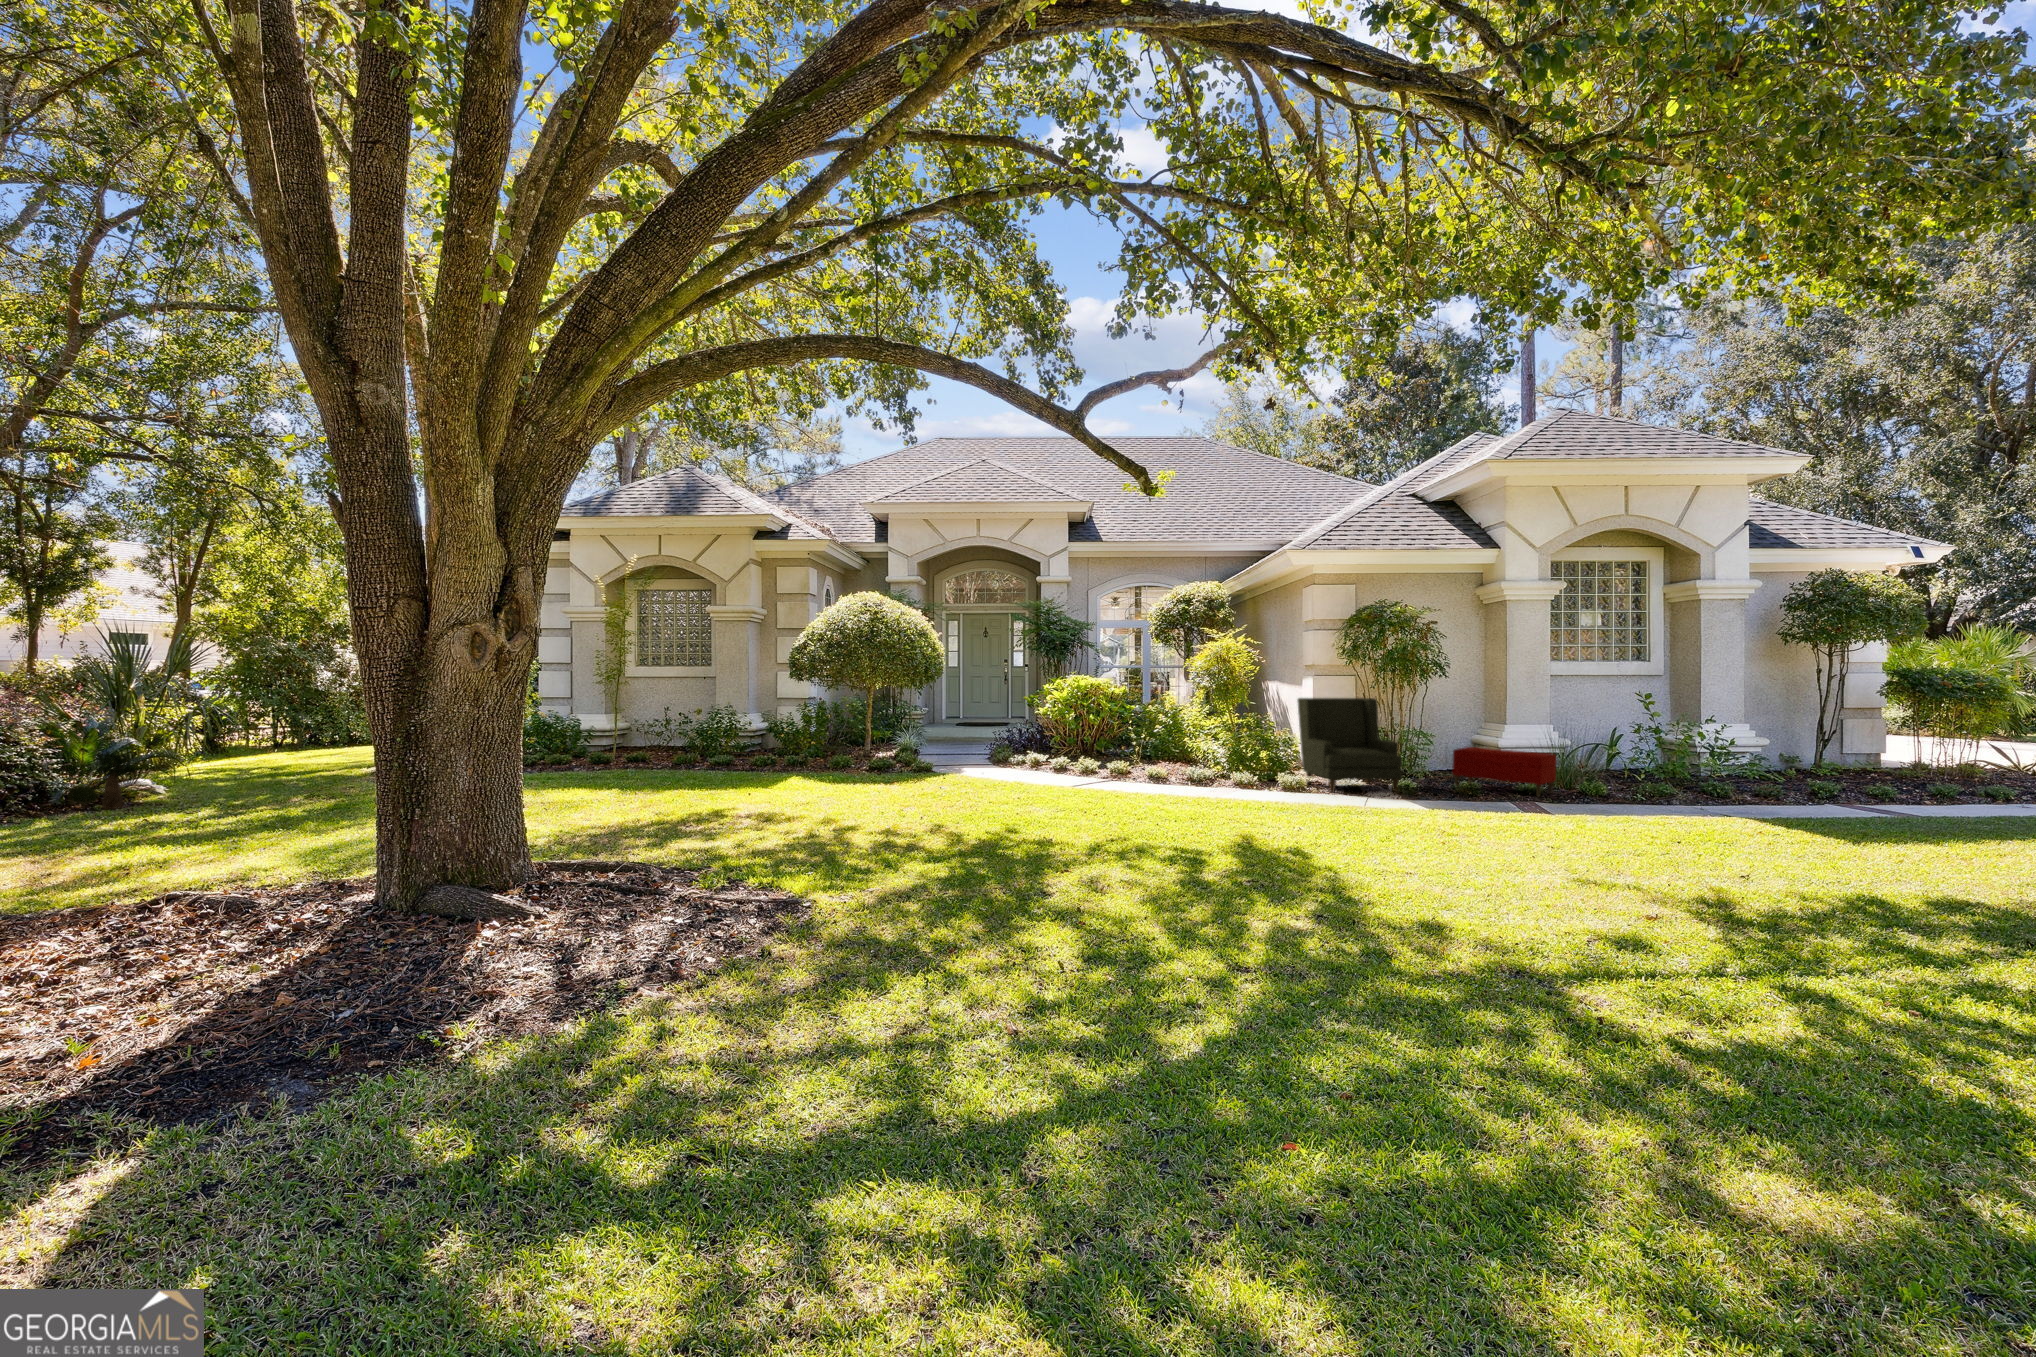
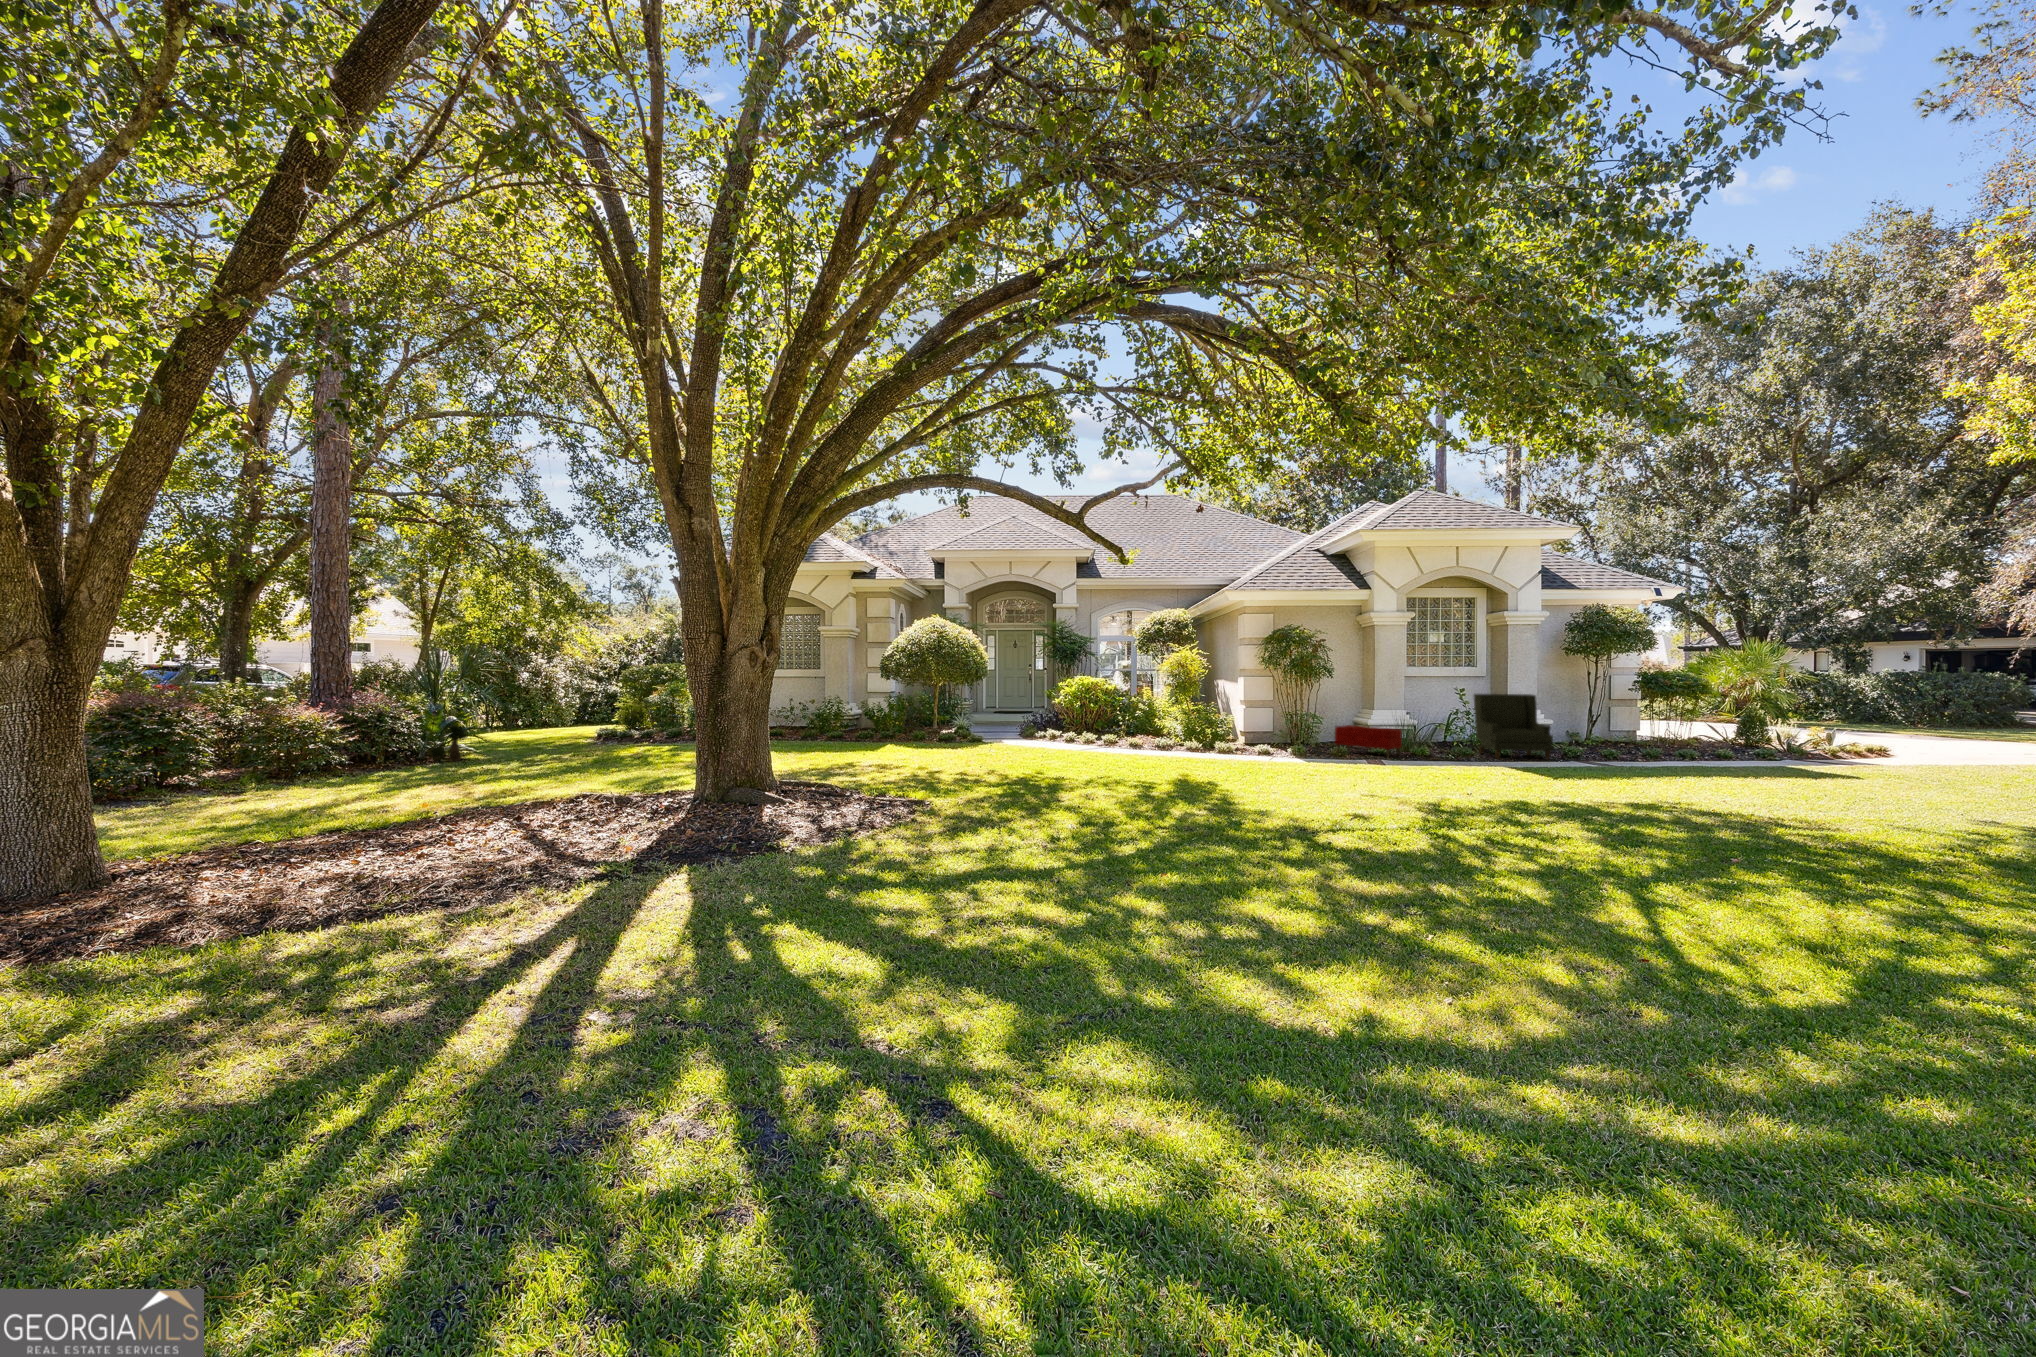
chair: present [1298,698,1403,792] -> present [1474,694,1553,760]

